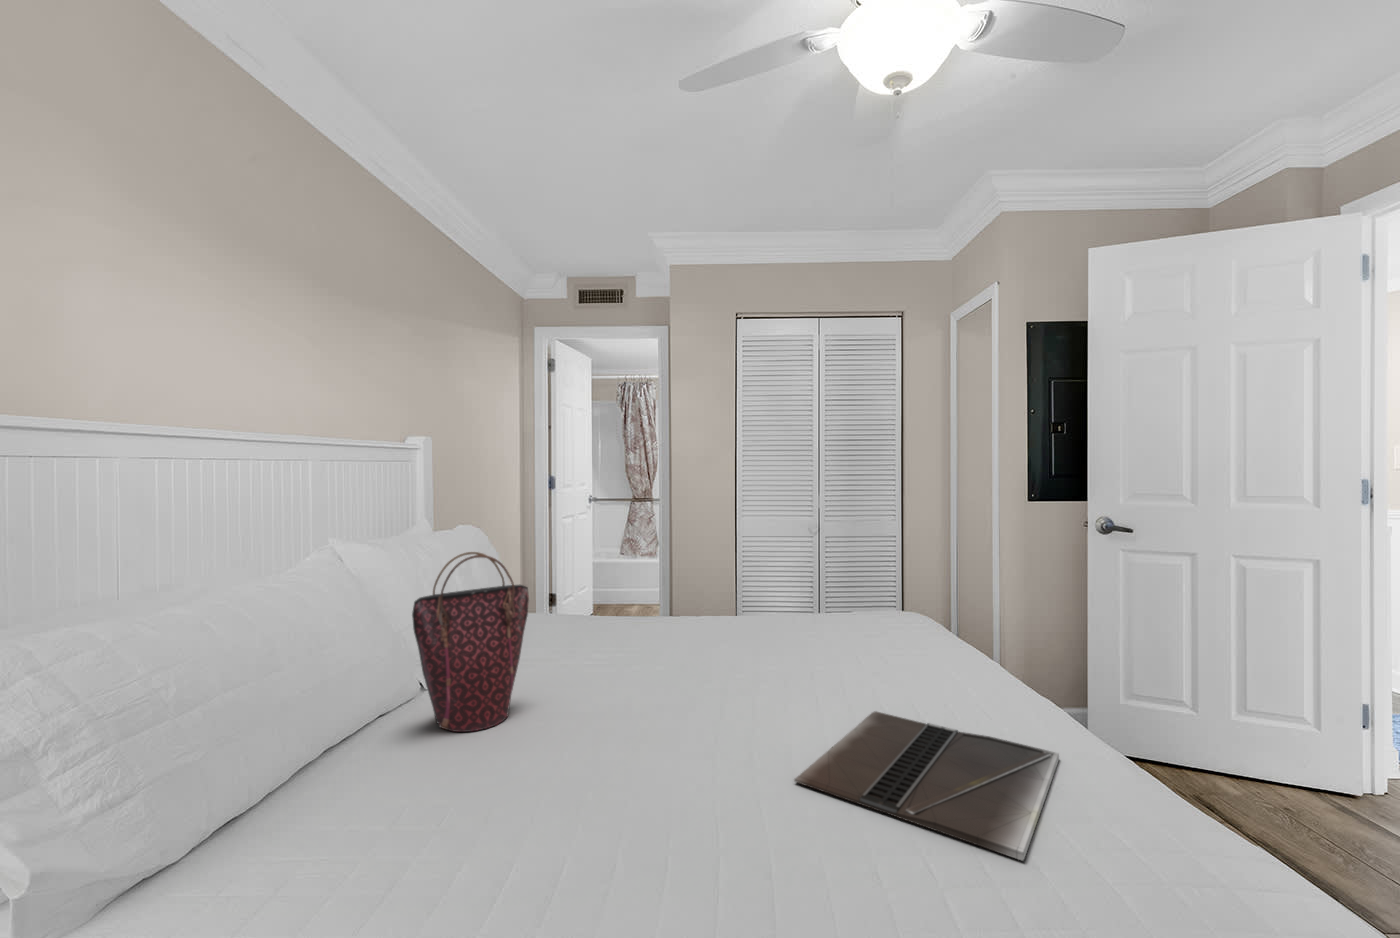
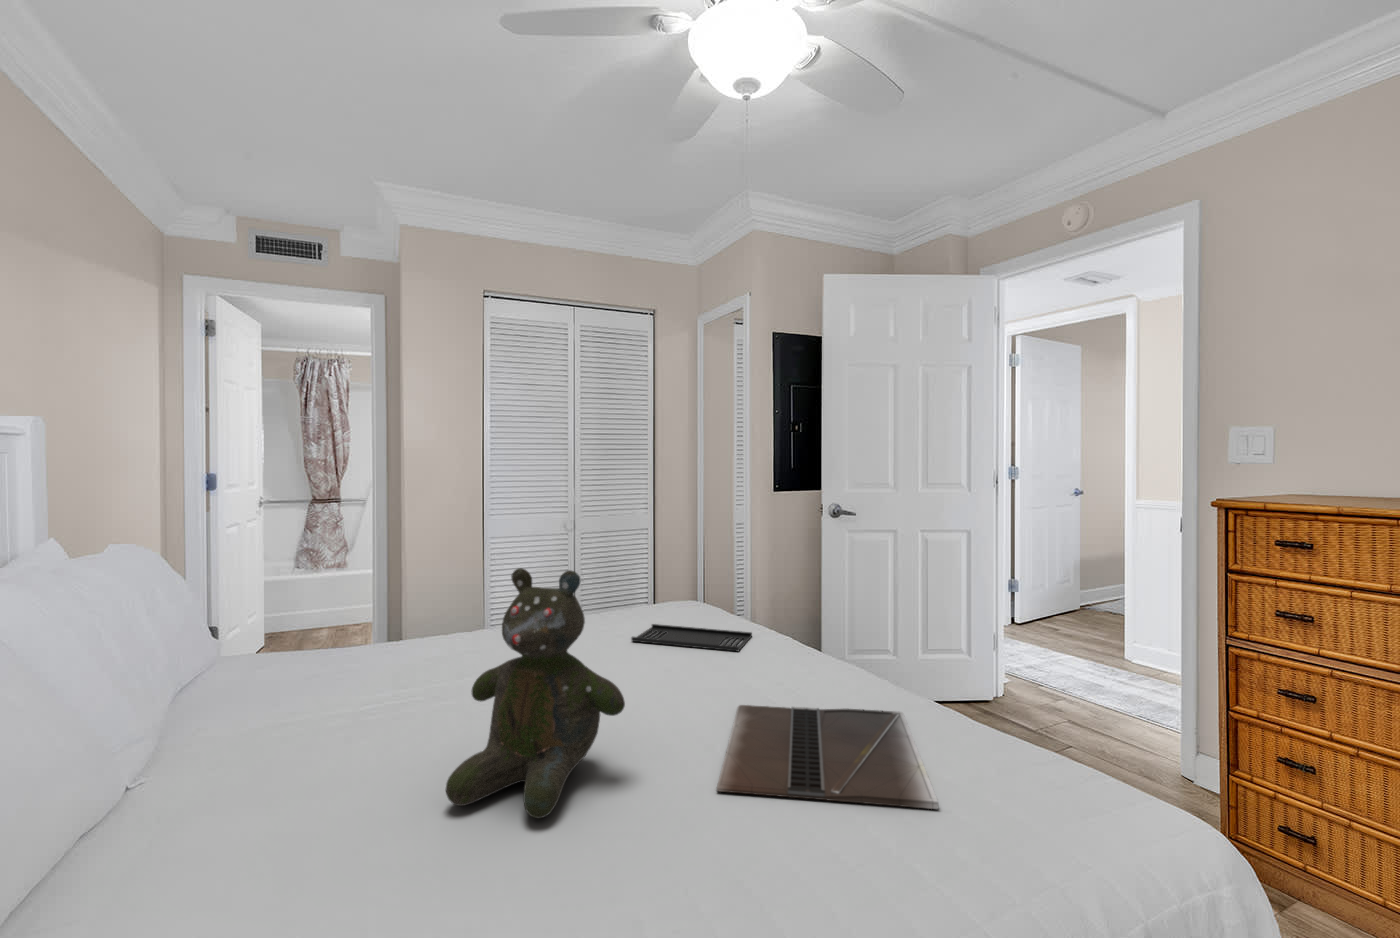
handbag: present [412,552,529,732] -> none [165,584,335,841]
teddy bear: none [578,554,726,765] -> present [446,568,625,818]
tray: none [814,624,941,662] -> present [631,624,752,652]

